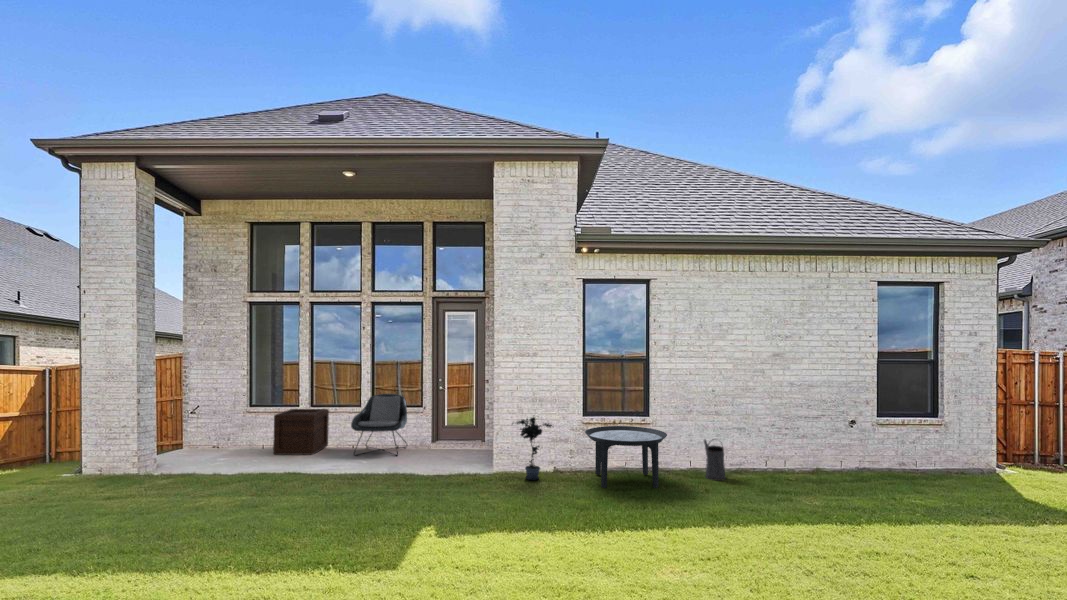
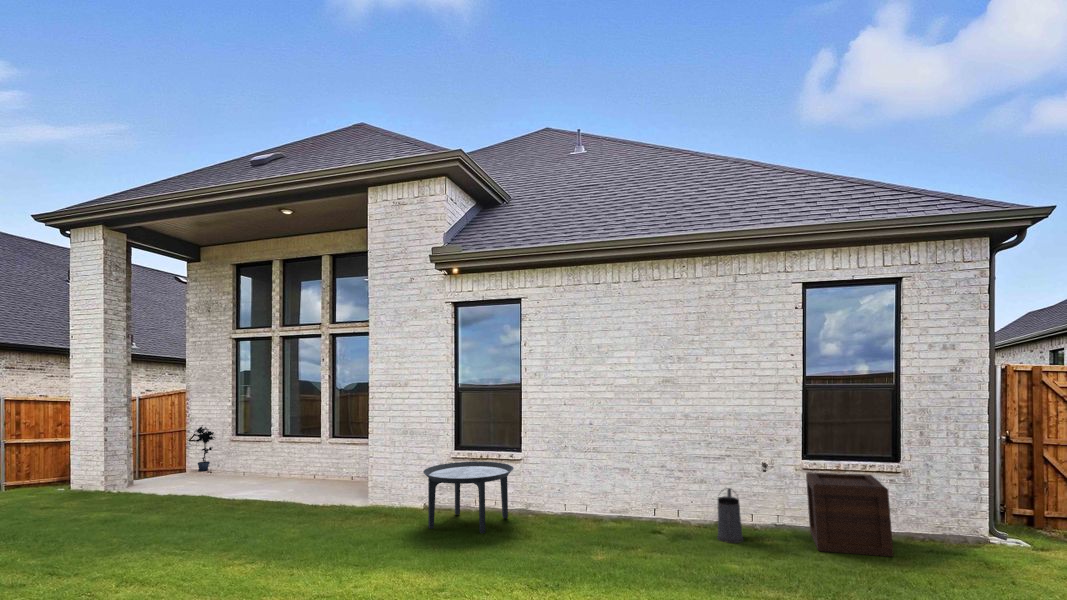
lounge chair: present [351,394,407,456] -> none [286,423,349,485]
wooden crate: present [273,409,329,455] -> present [806,473,894,557]
potted plant: present [512,417,552,480] -> present [194,425,215,471]
watering can: present [704,439,726,481] -> present [717,488,744,543]

